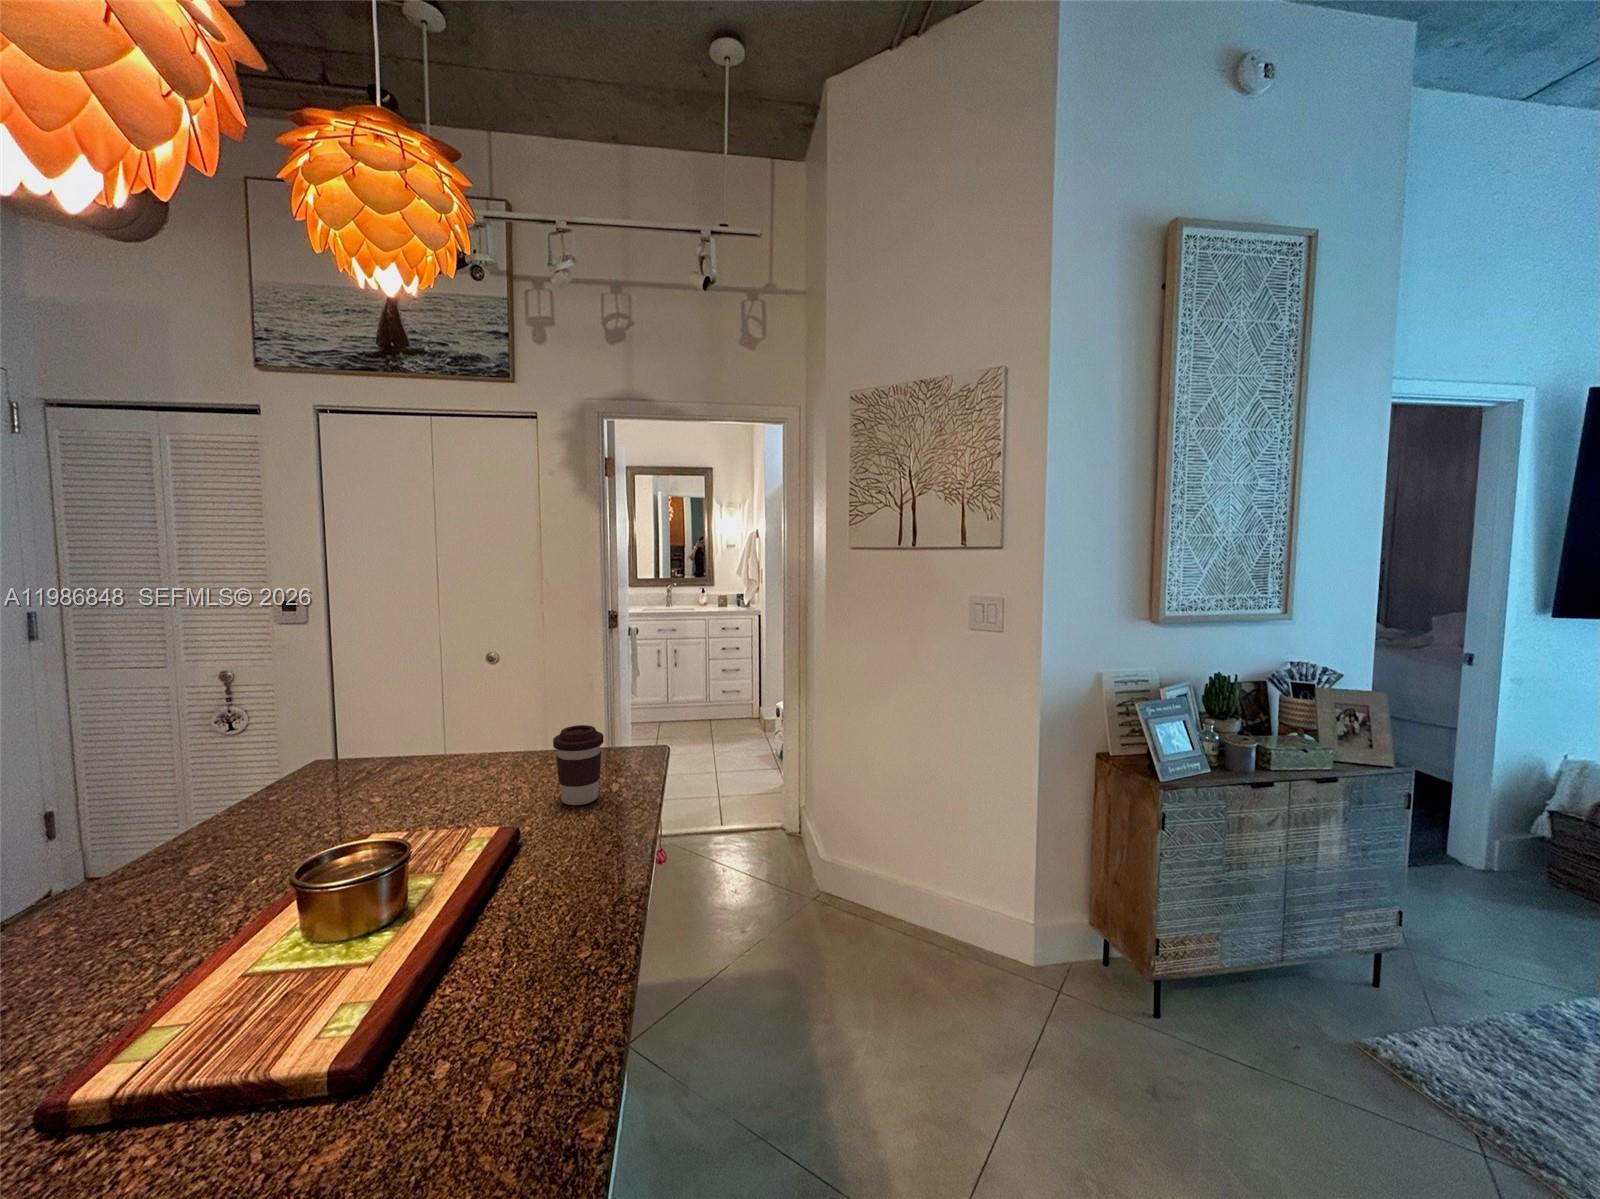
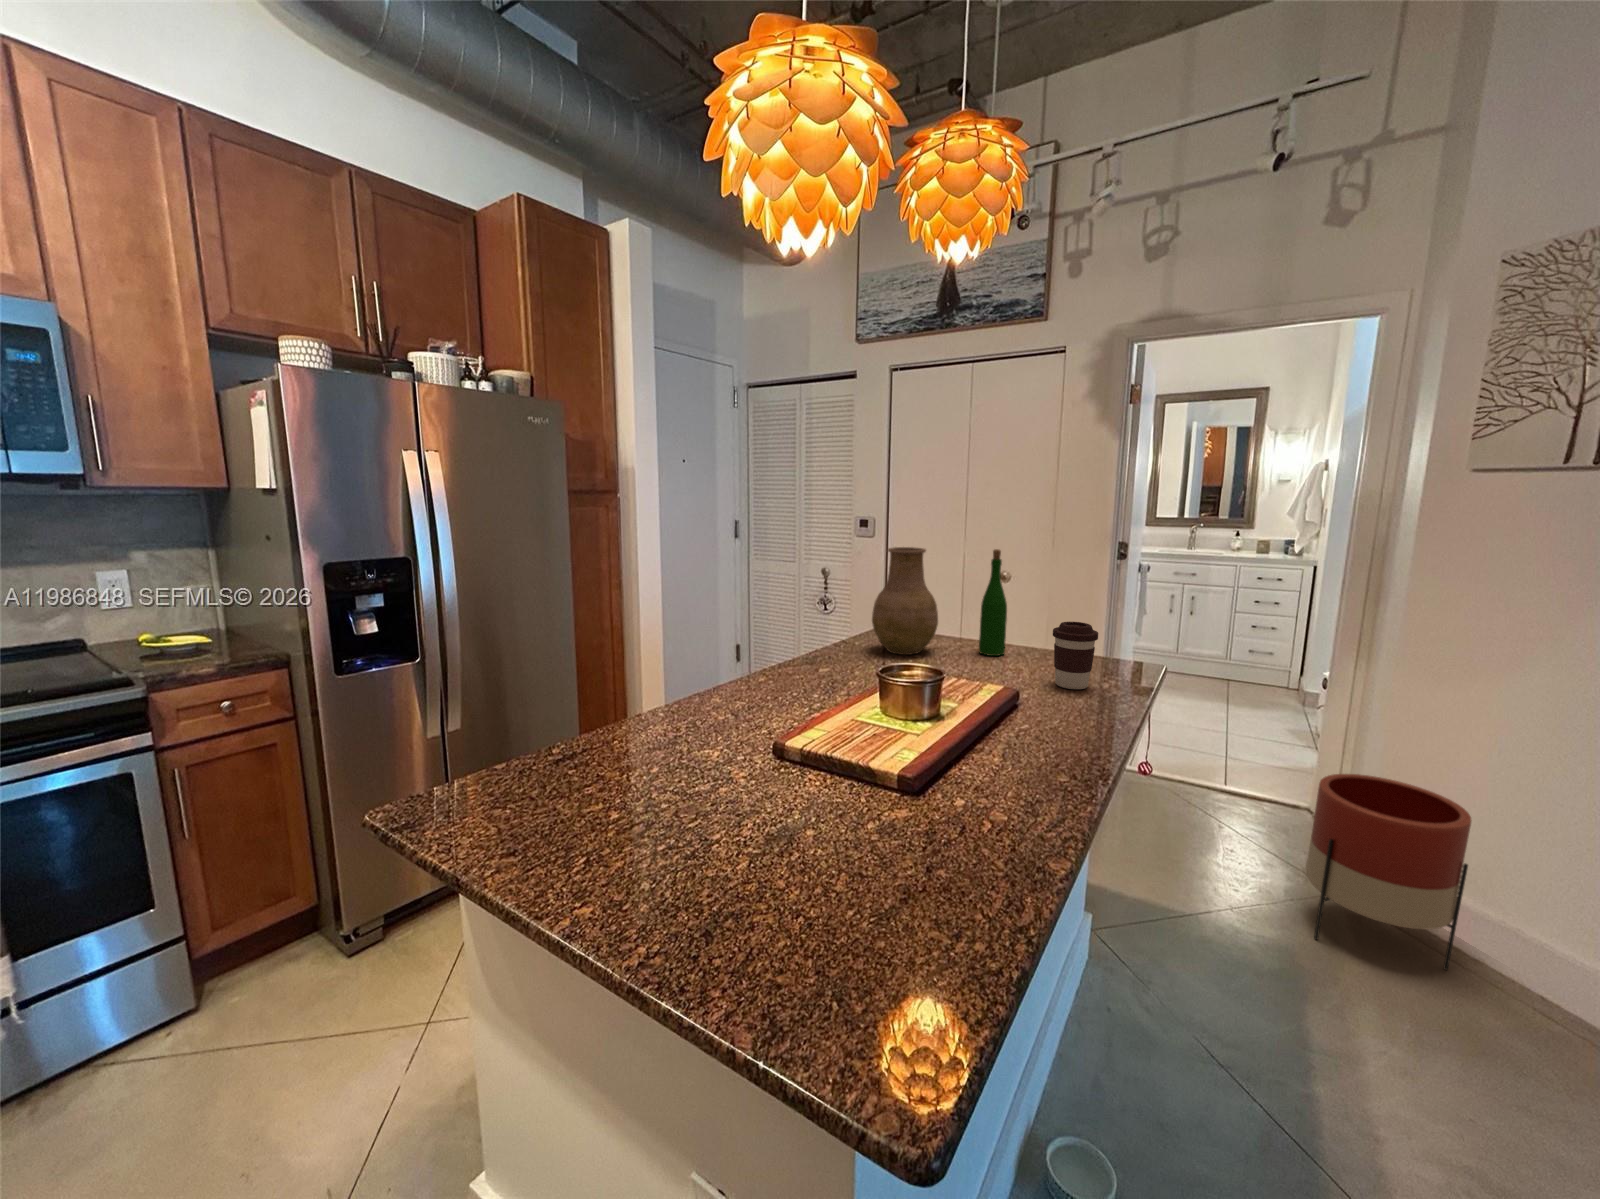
wine bottle: none [462,646,498,777] -> present [979,549,1007,656]
vase: none [294,653,403,805] -> present [872,547,938,655]
planter: none [791,795,886,953] -> present [1306,774,1472,970]

